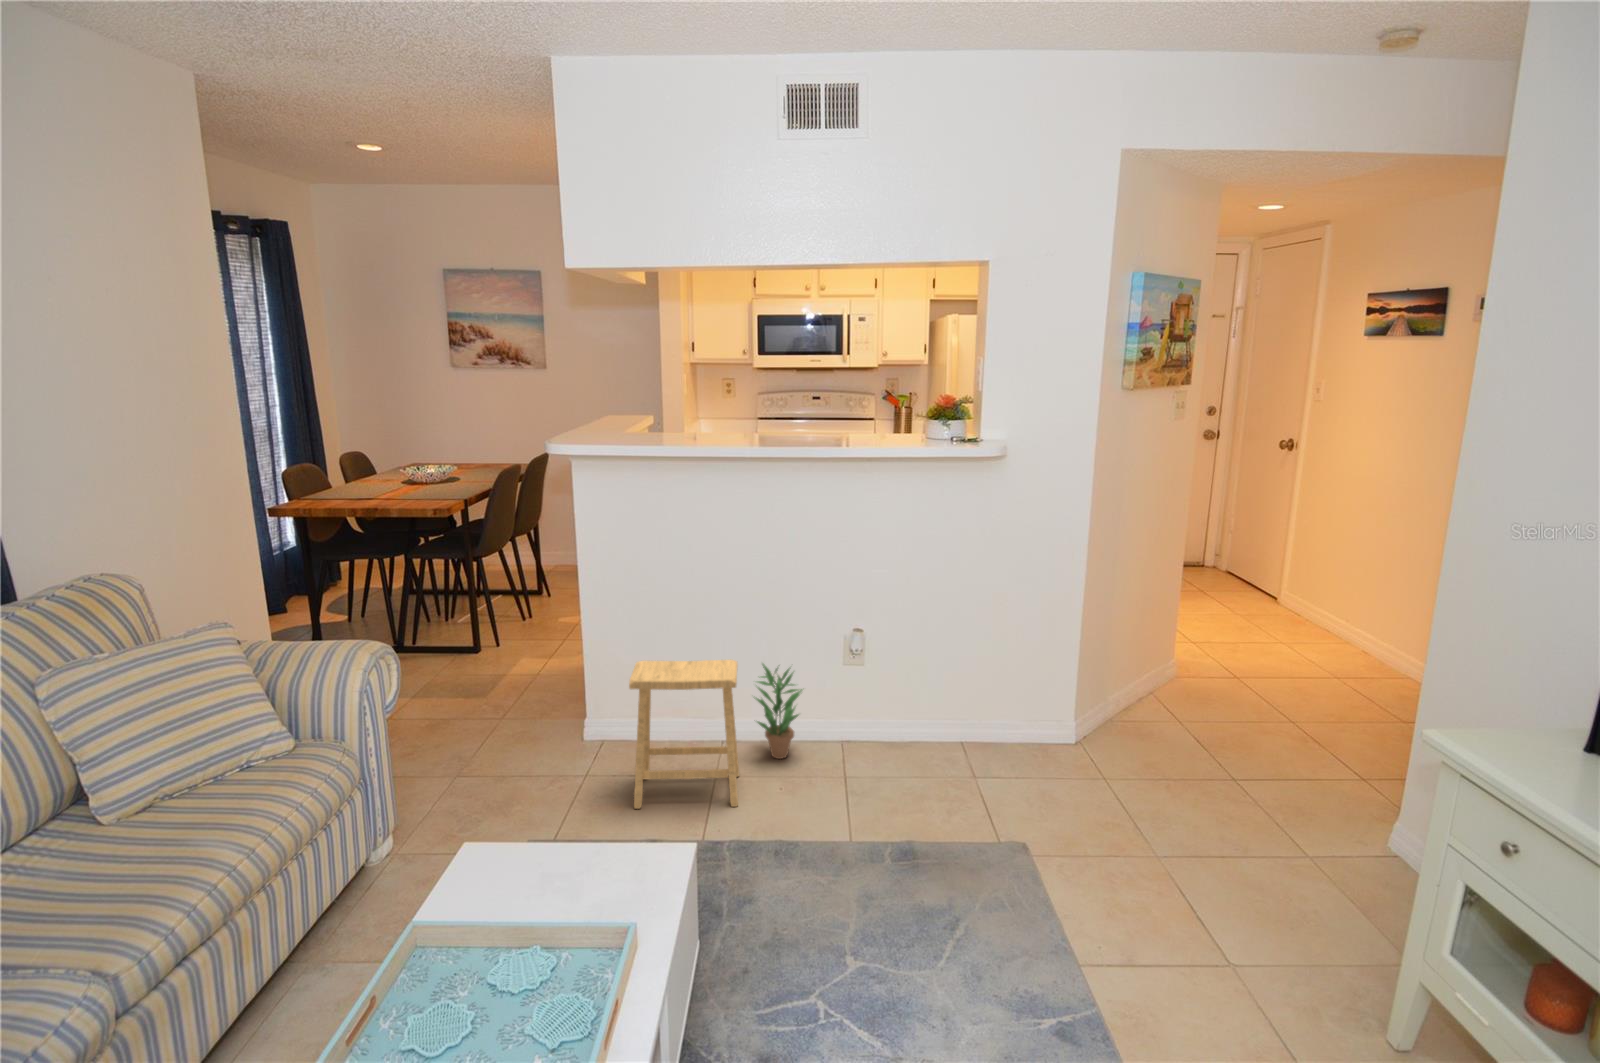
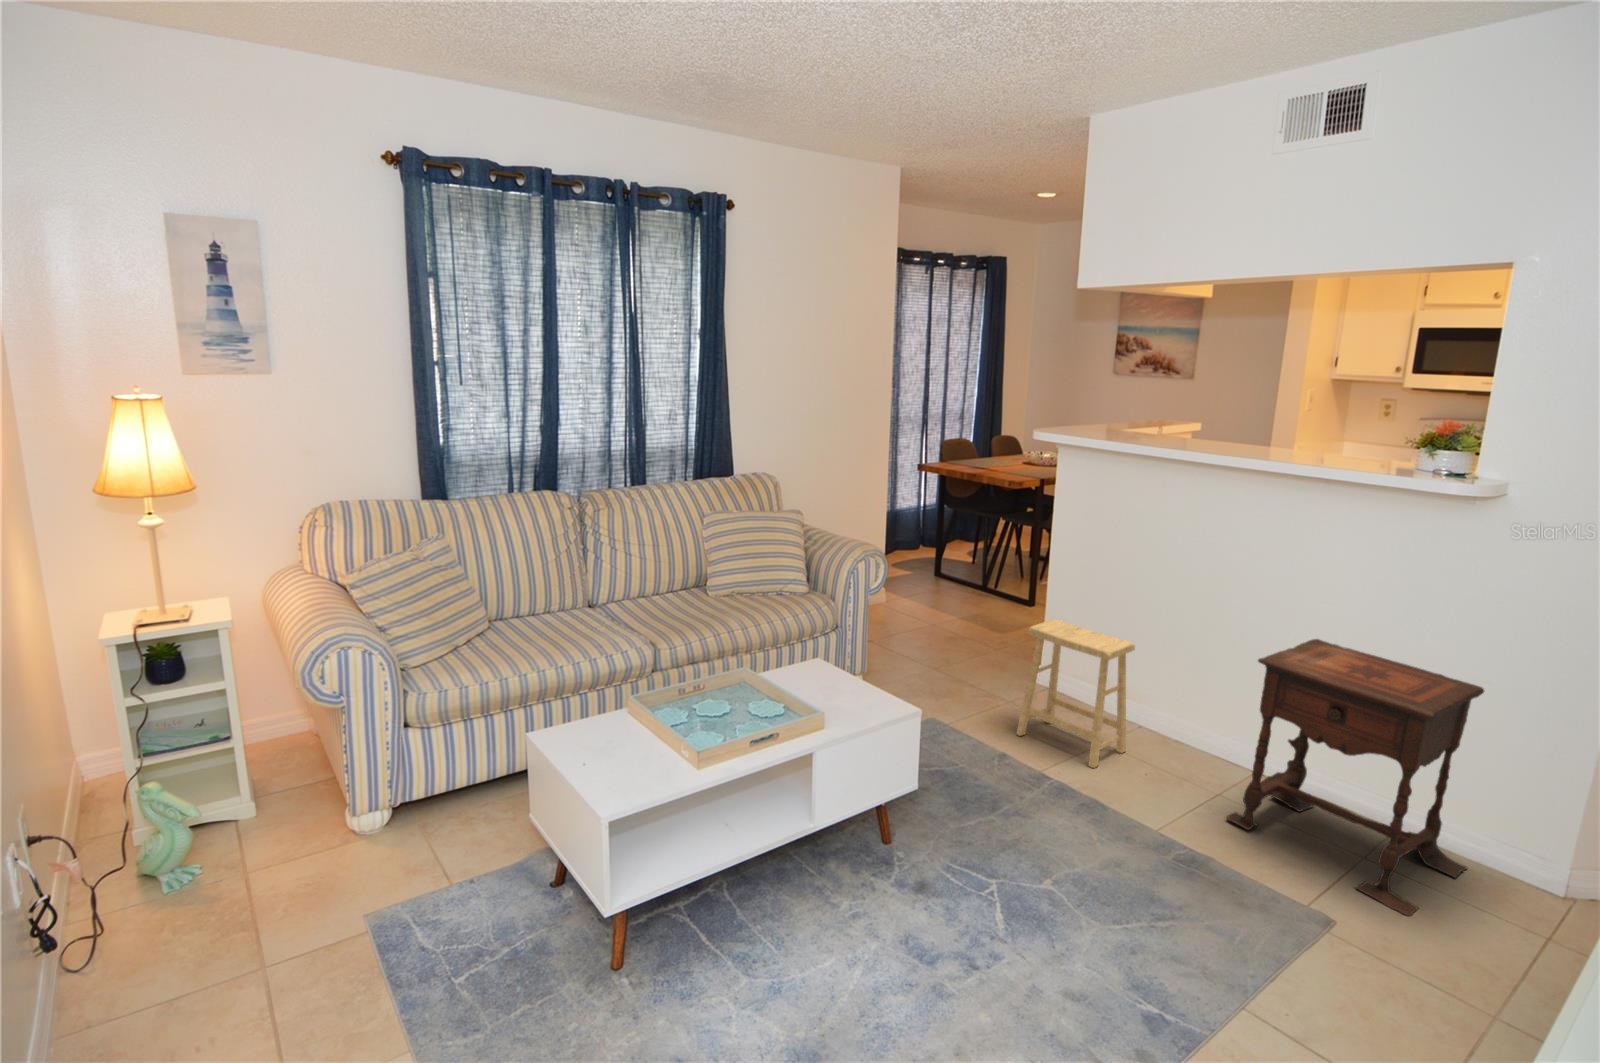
side table: none [871,604,1038,809] -> present [1227,639,1484,916]
potted plant: present [756,664,802,759] -> none [1152,658,1214,761]

